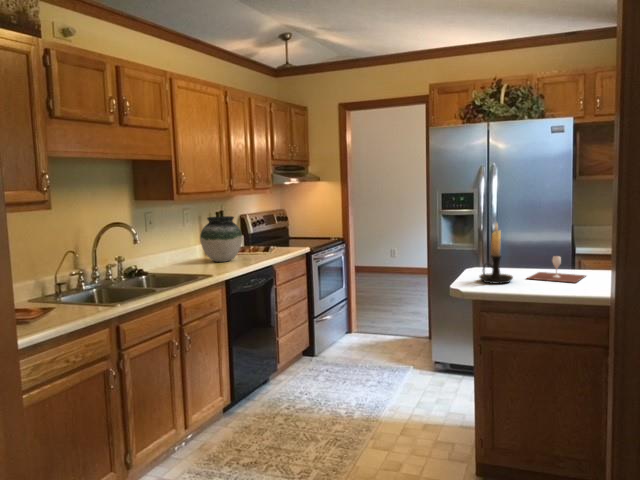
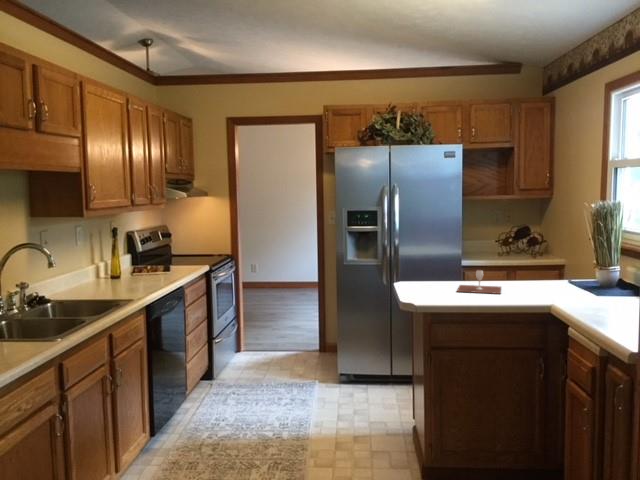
vase: present [200,216,242,262] -> none [100,234,149,285]
candle holder: present [480,223,513,284] -> none [420,240,449,298]

